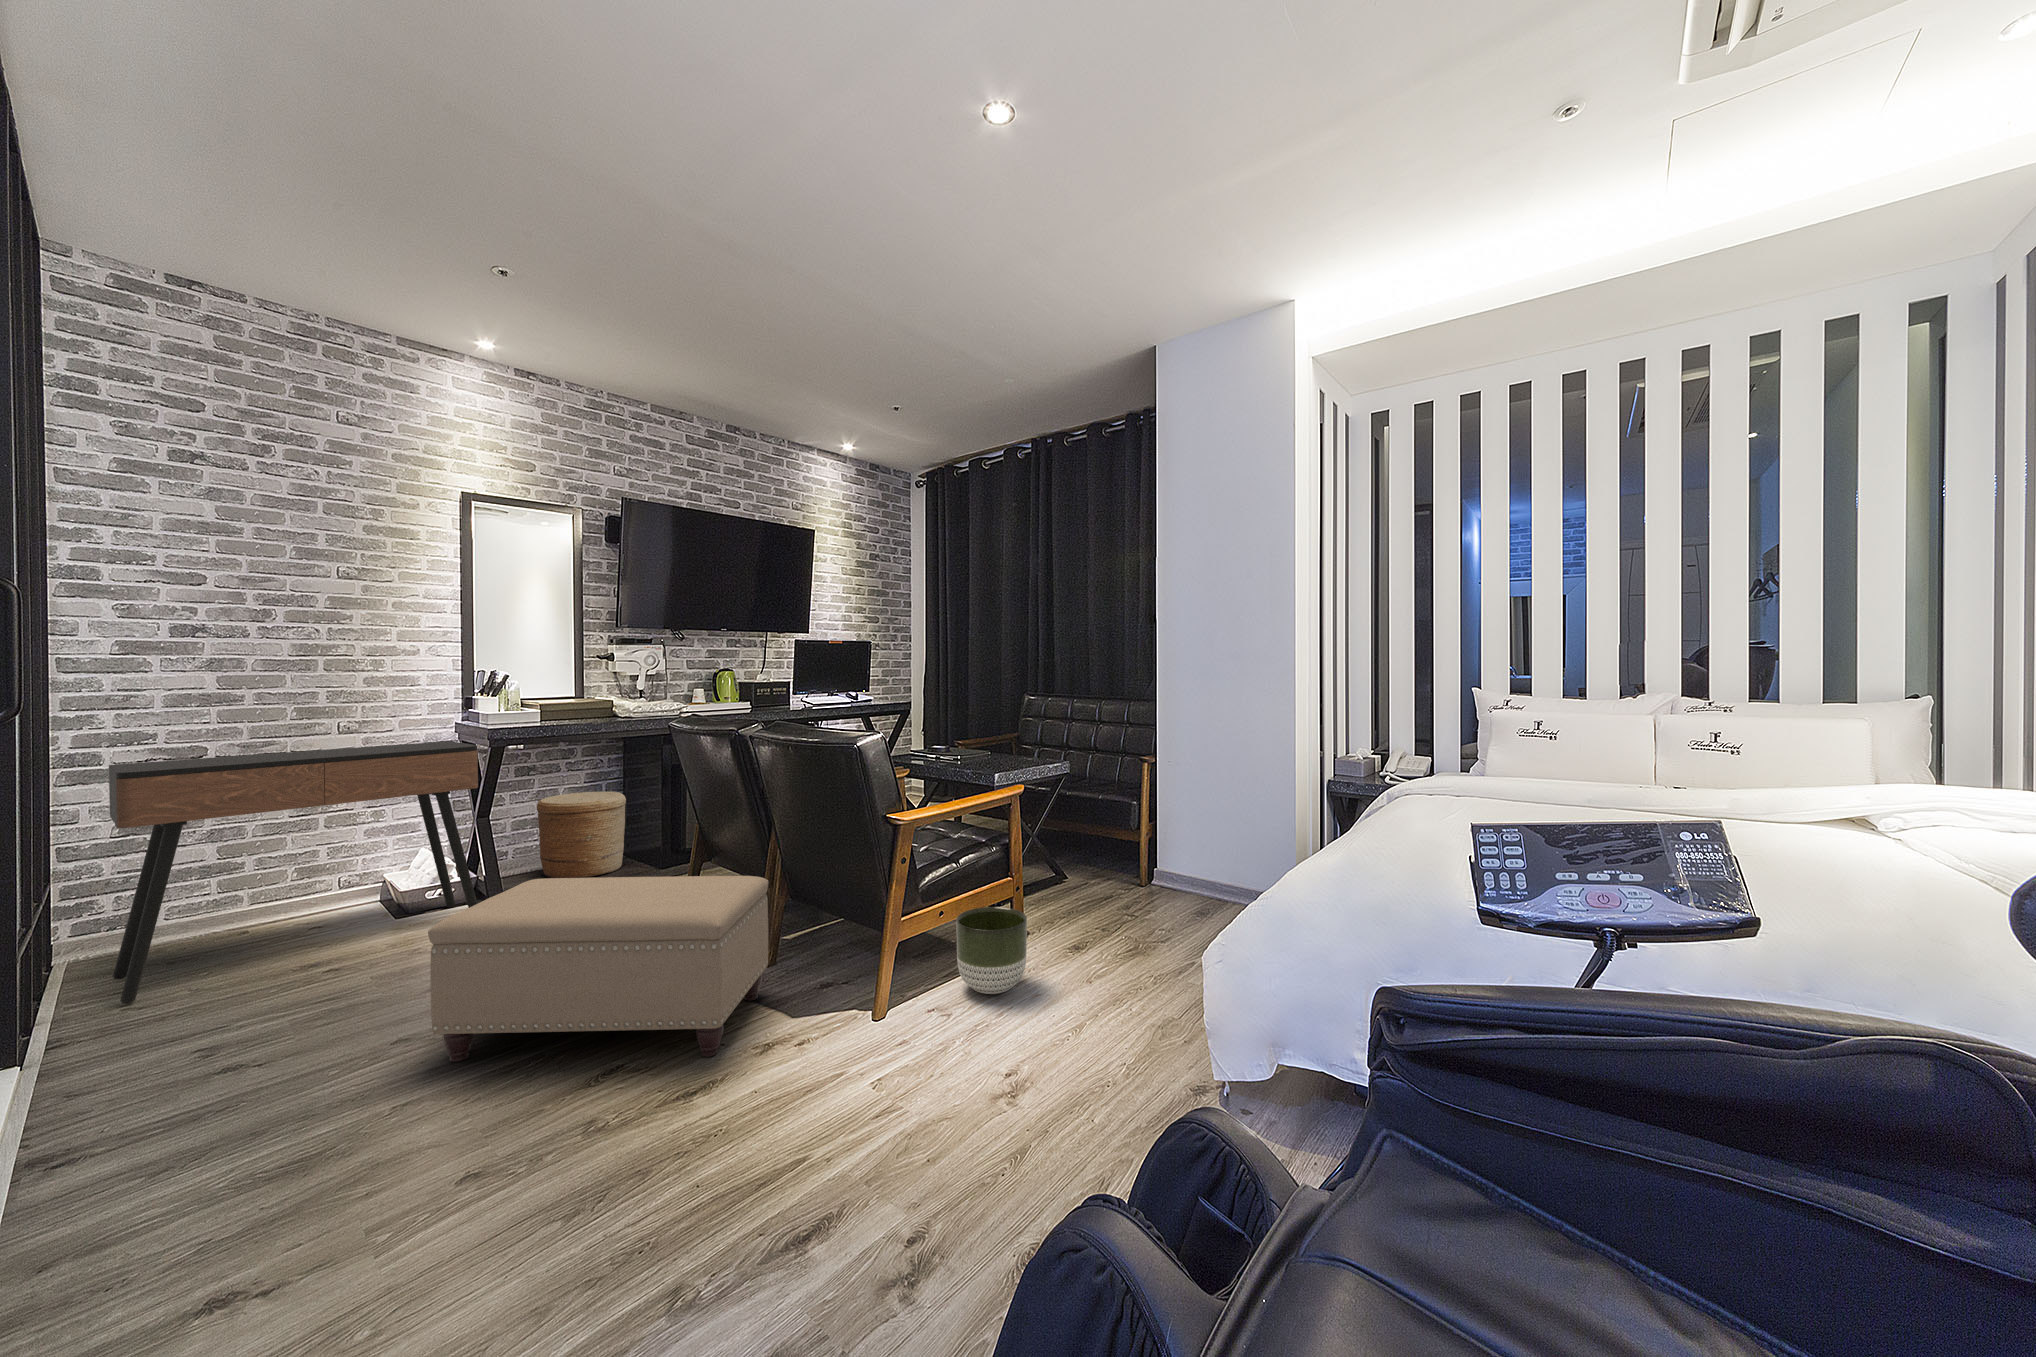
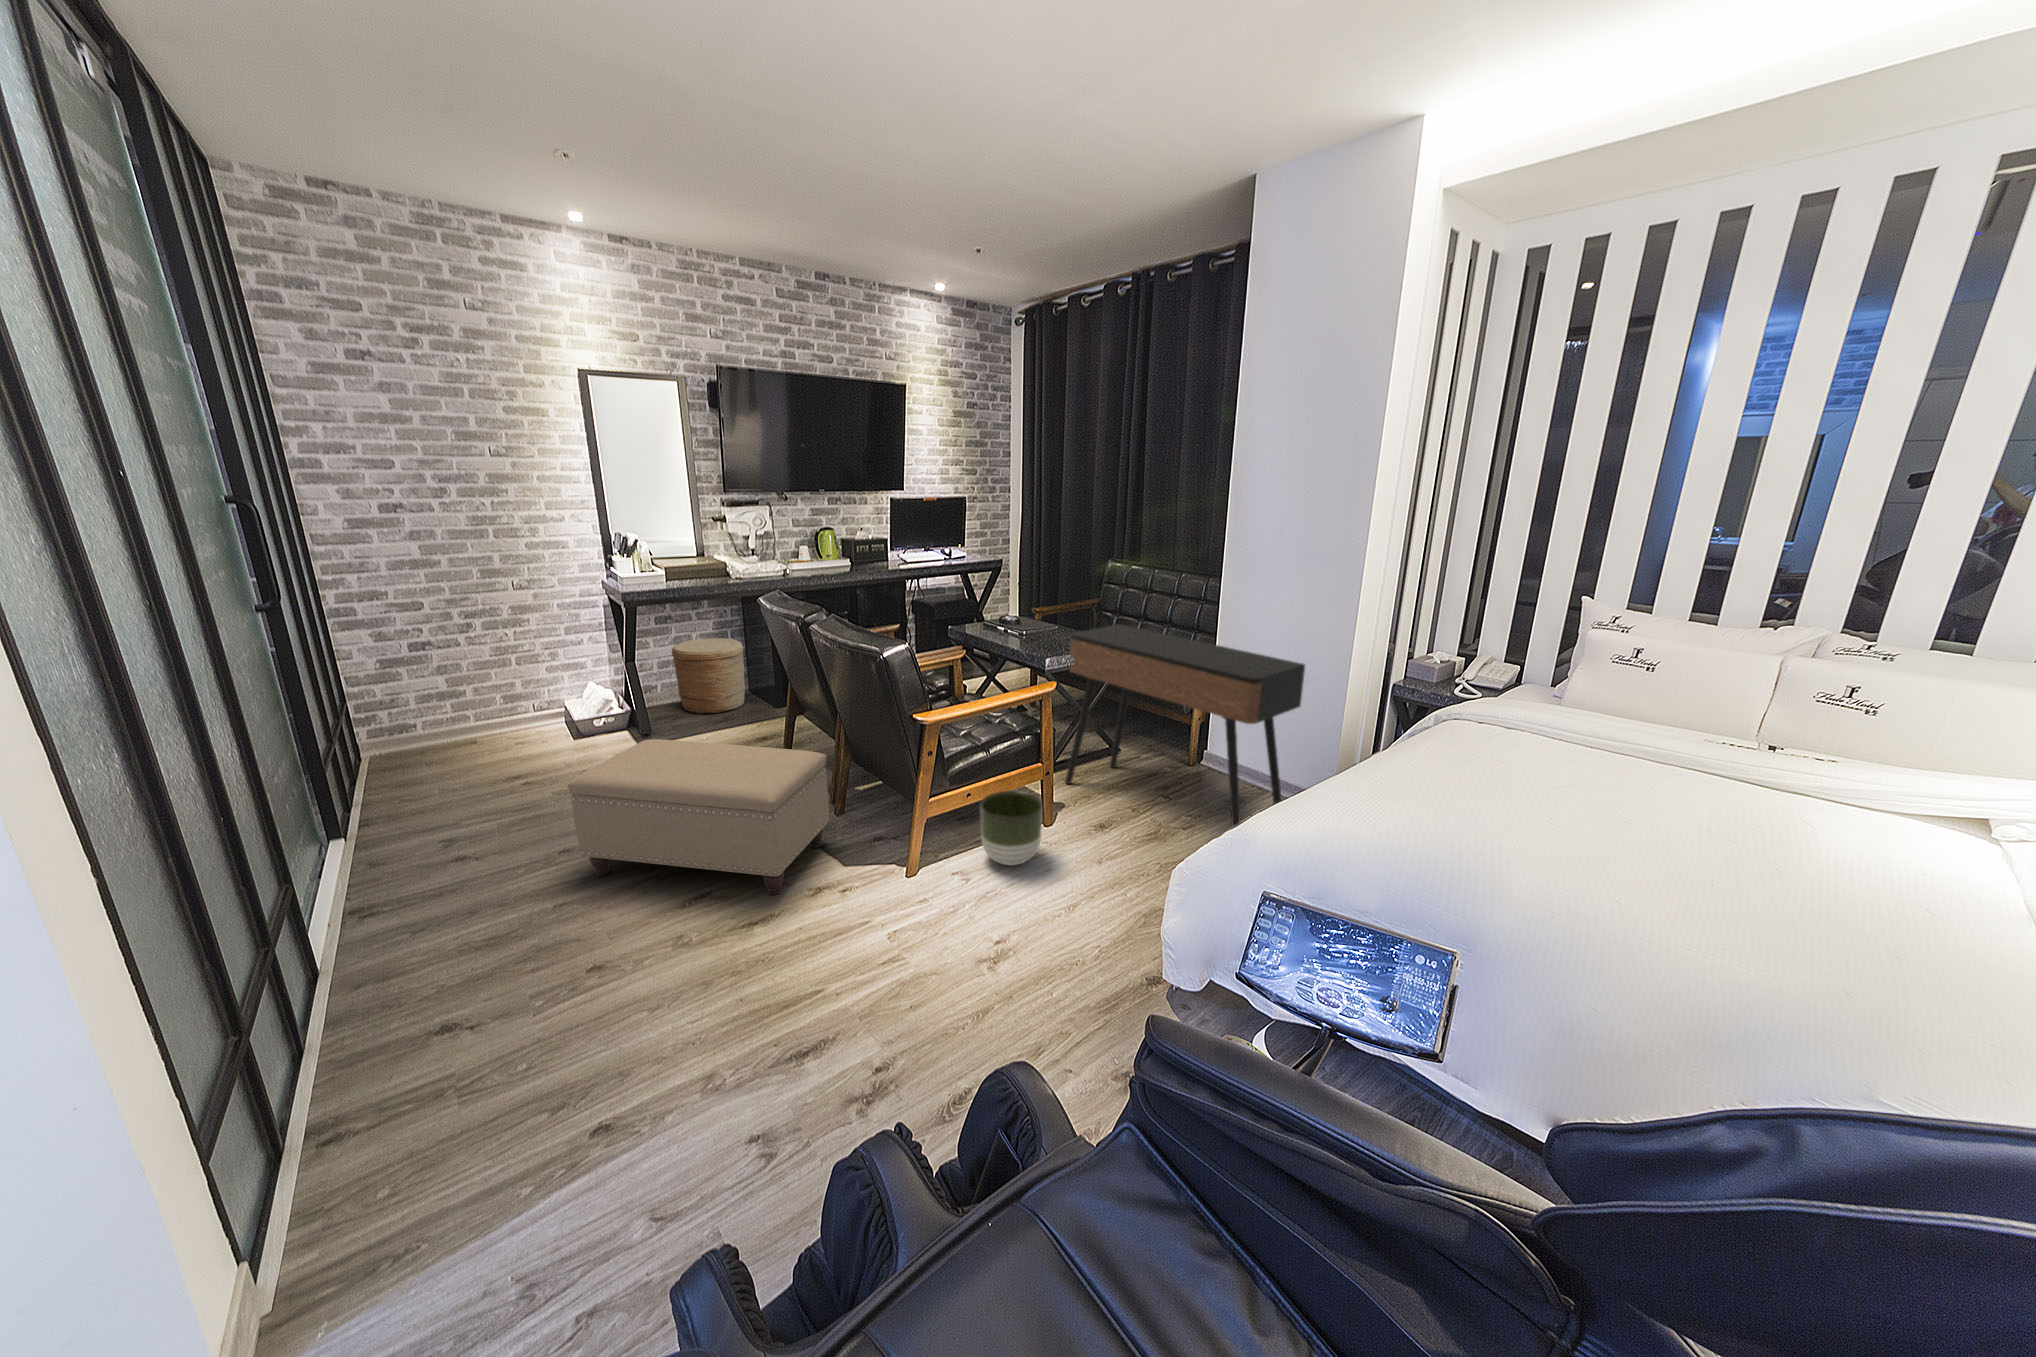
console table: present [109,741,478,1004] -> present [1066,624,1305,827]

